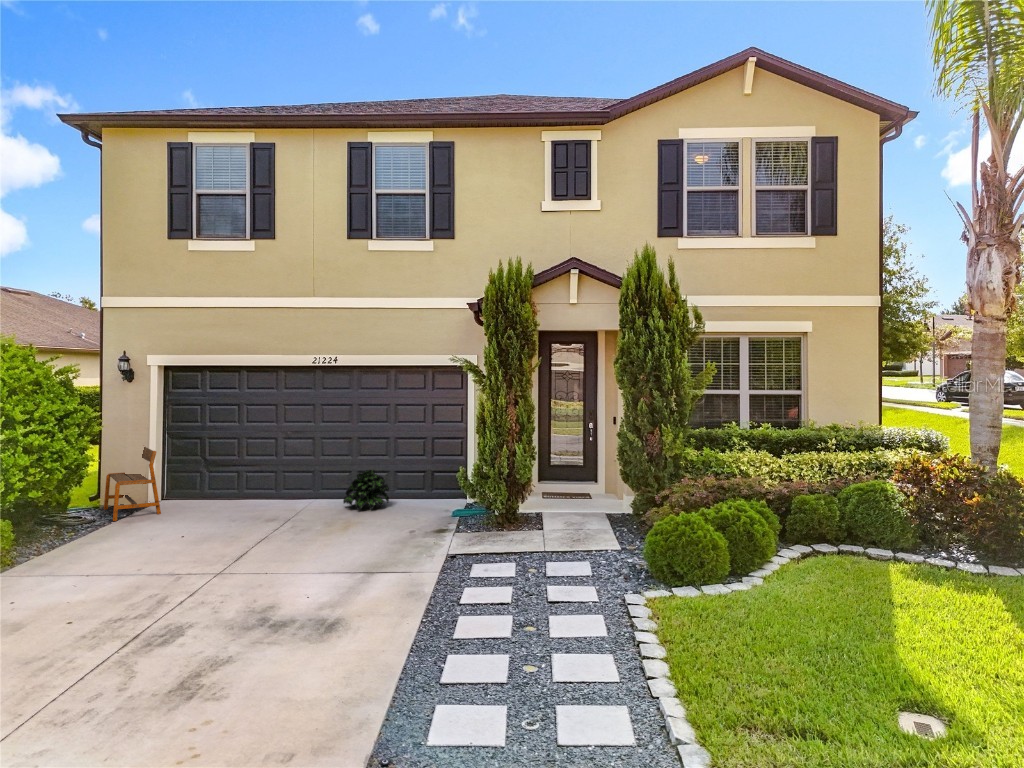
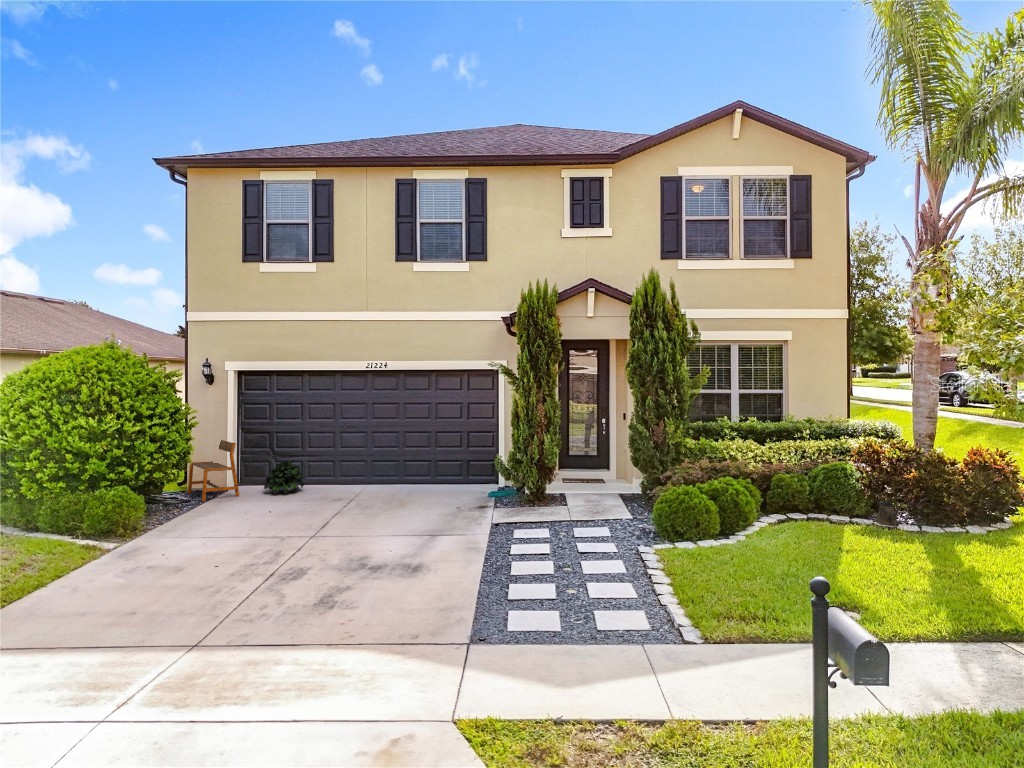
potted plant: present [343,470,389,510] -> present [264,461,304,494]
watering can: none [928,532,964,564] -> present [877,502,901,525]

